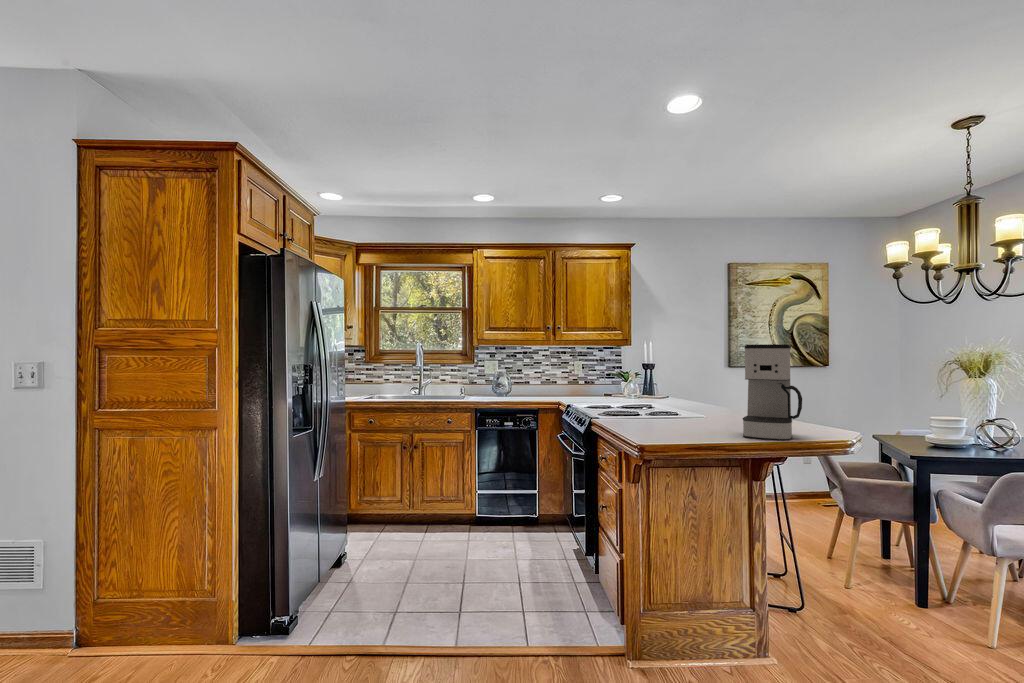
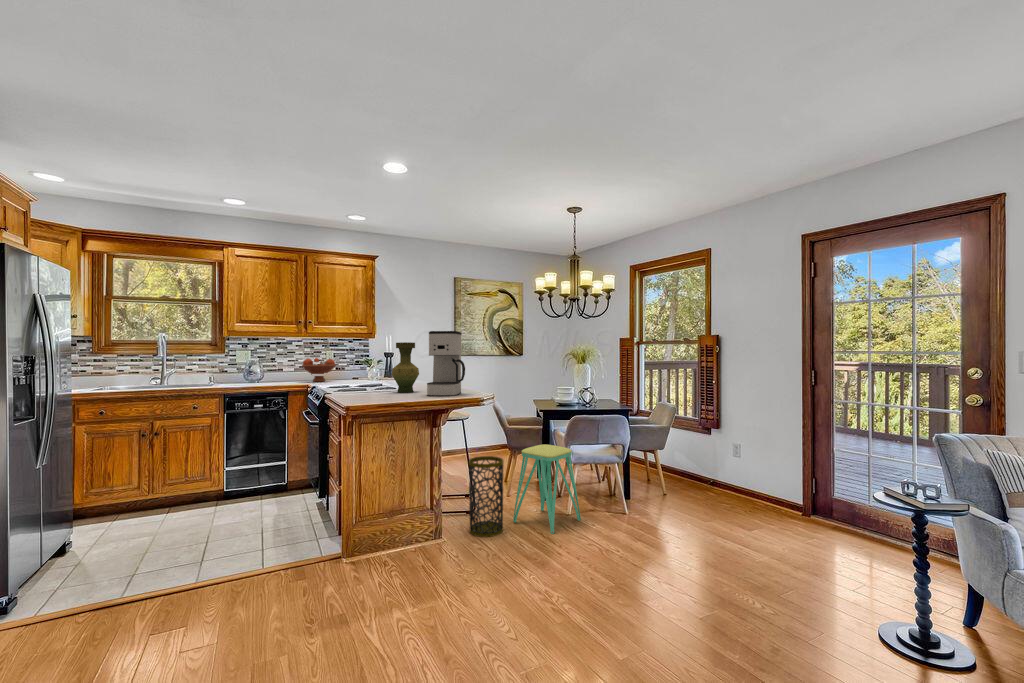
vase: none [681,358,720,427] -> present [392,342,419,393]
fruit bowl: none [551,369,588,398] -> present [302,358,336,382]
stool: none [864,515,994,667] -> present [513,444,581,534]
trash can: none [793,523,852,649] -> present [469,456,504,537]

